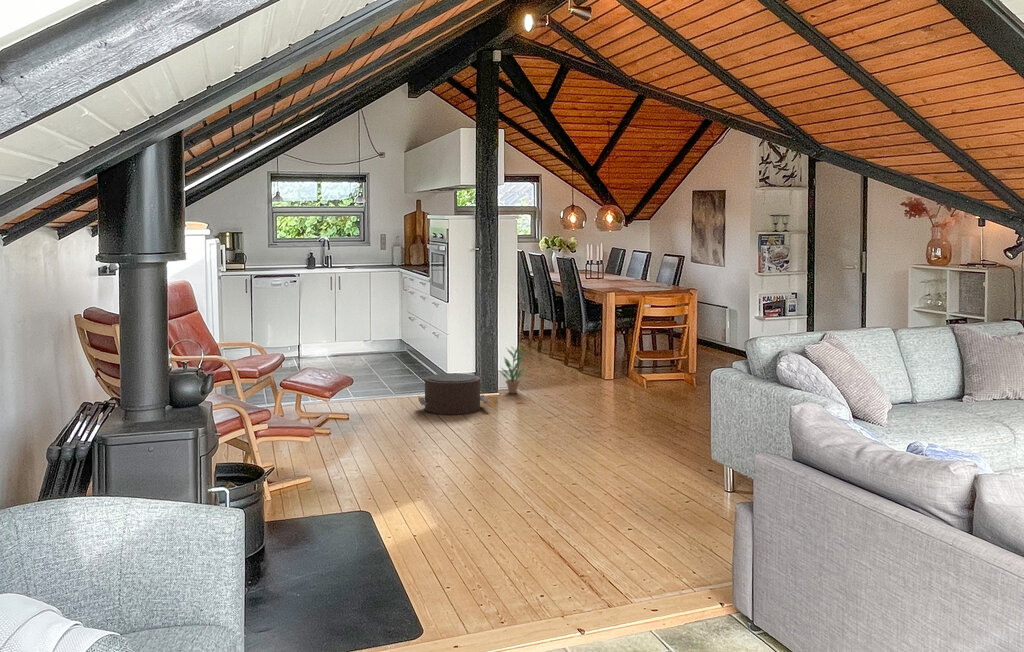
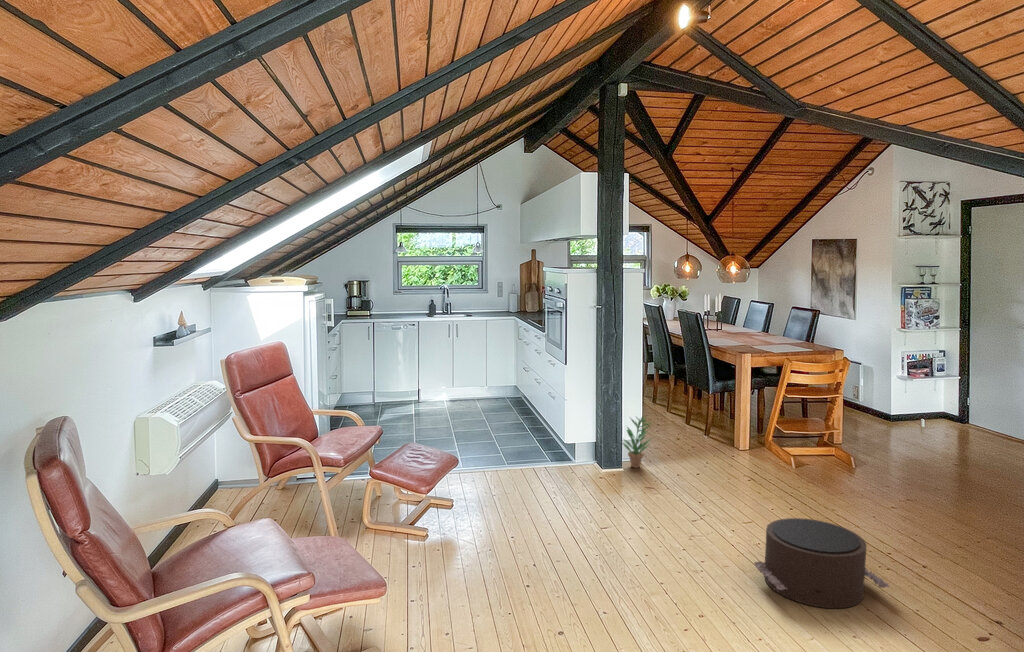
pouf: present [418,373,490,414] -> present [754,518,890,608]

